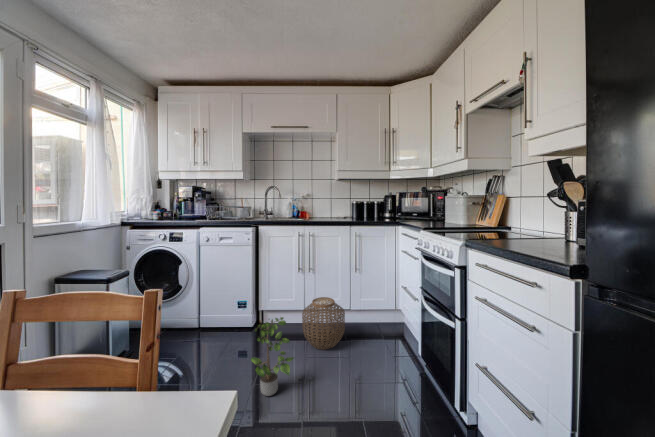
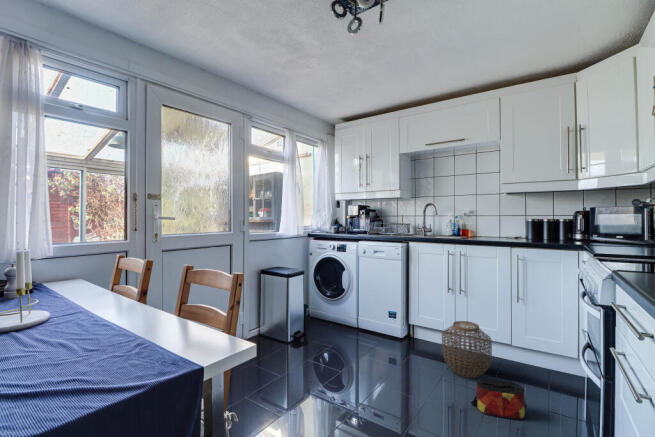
potted plant: present [251,317,294,396] -> none [378,322,420,394]
bag: none [342,345,383,382] -> present [471,379,527,420]

